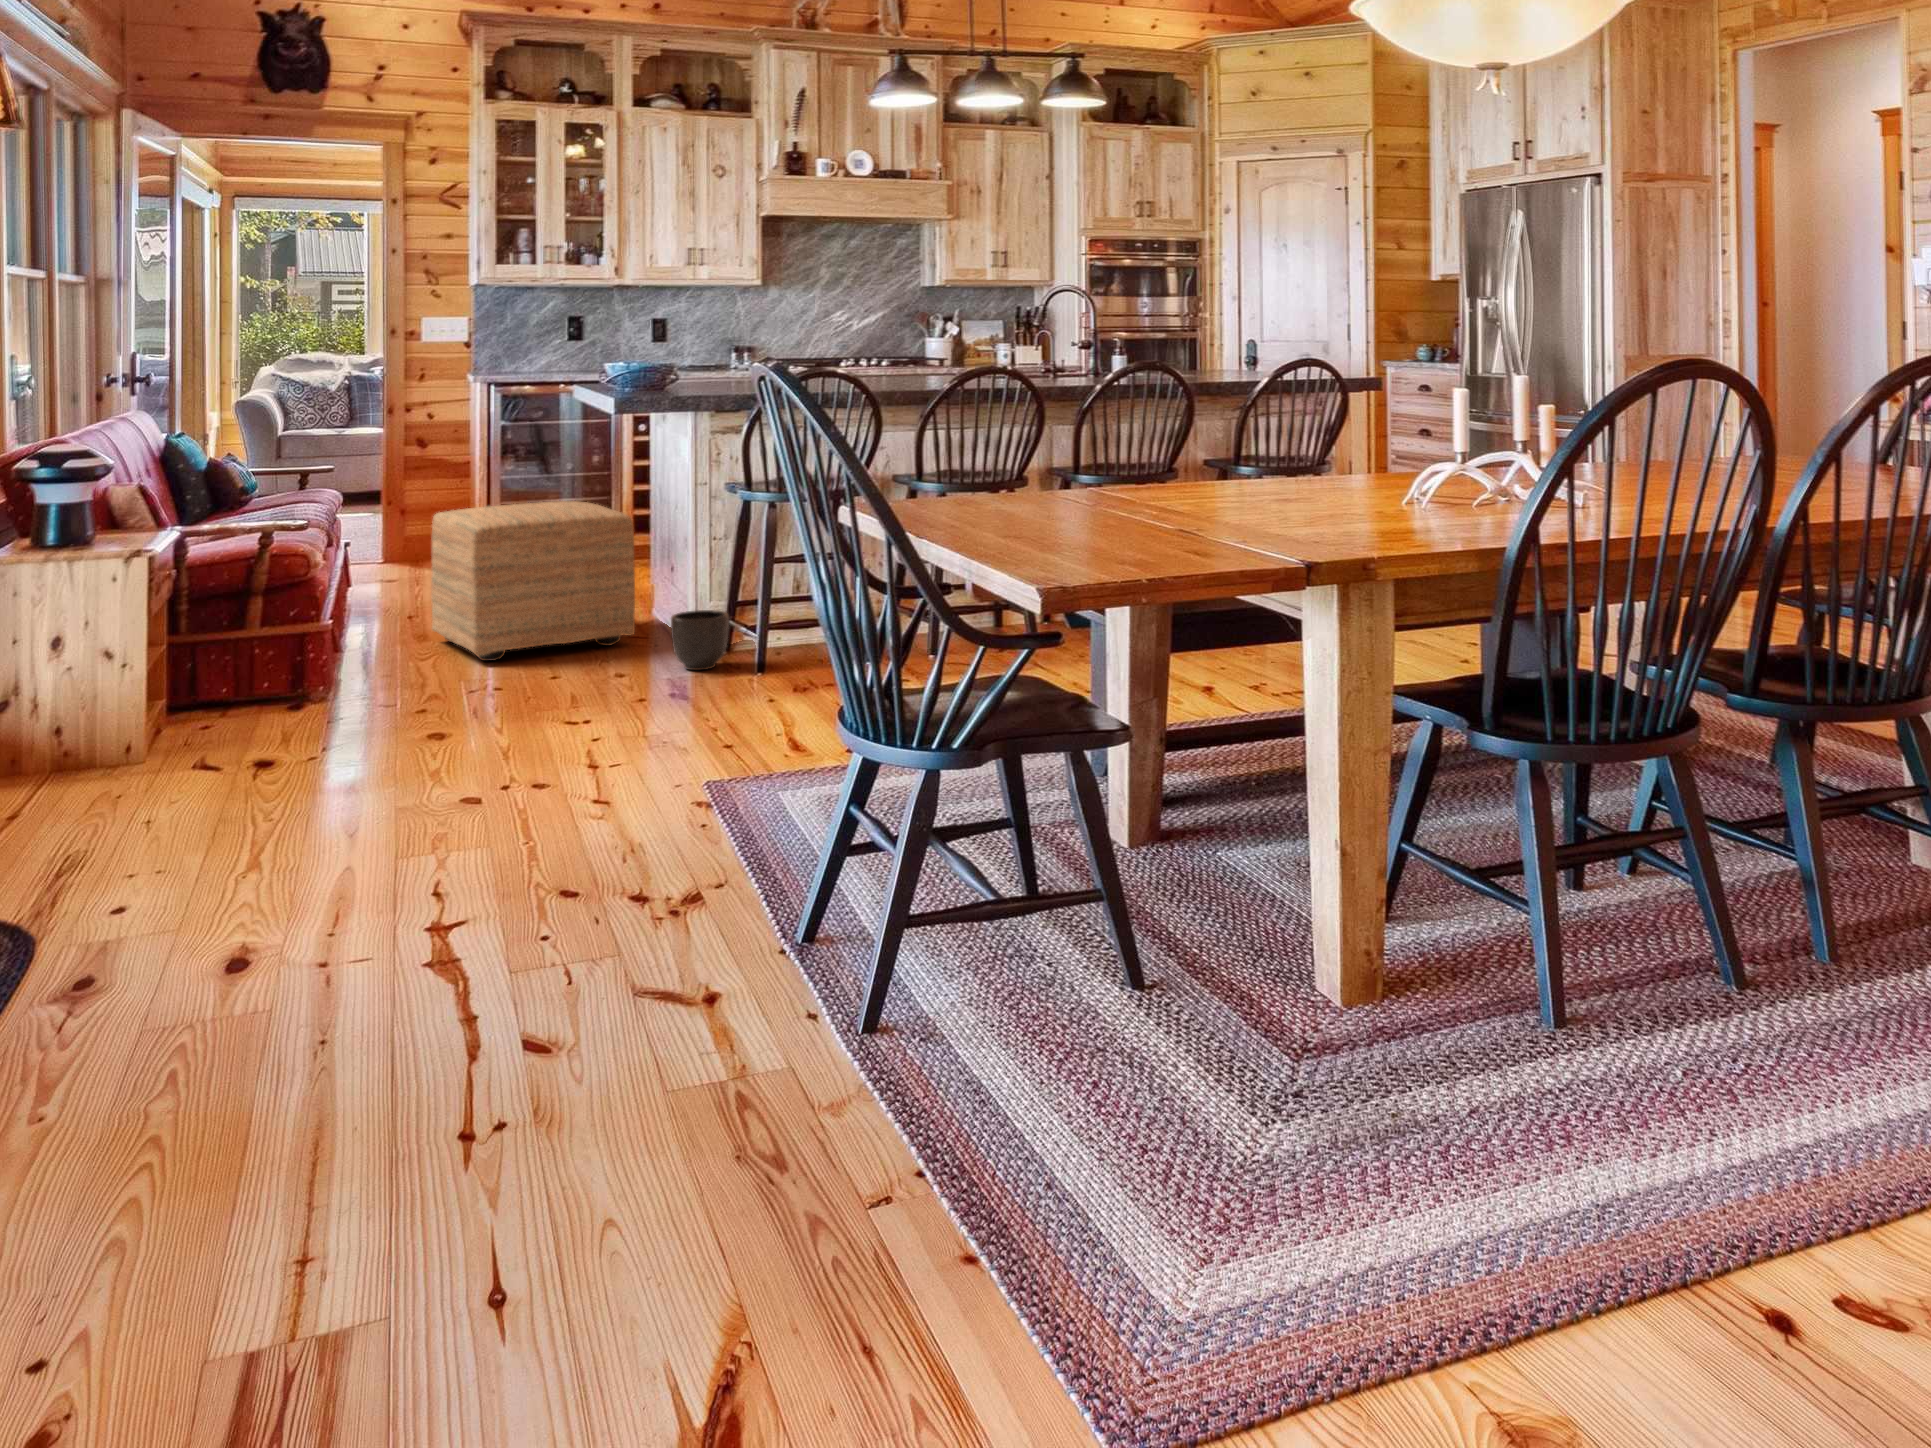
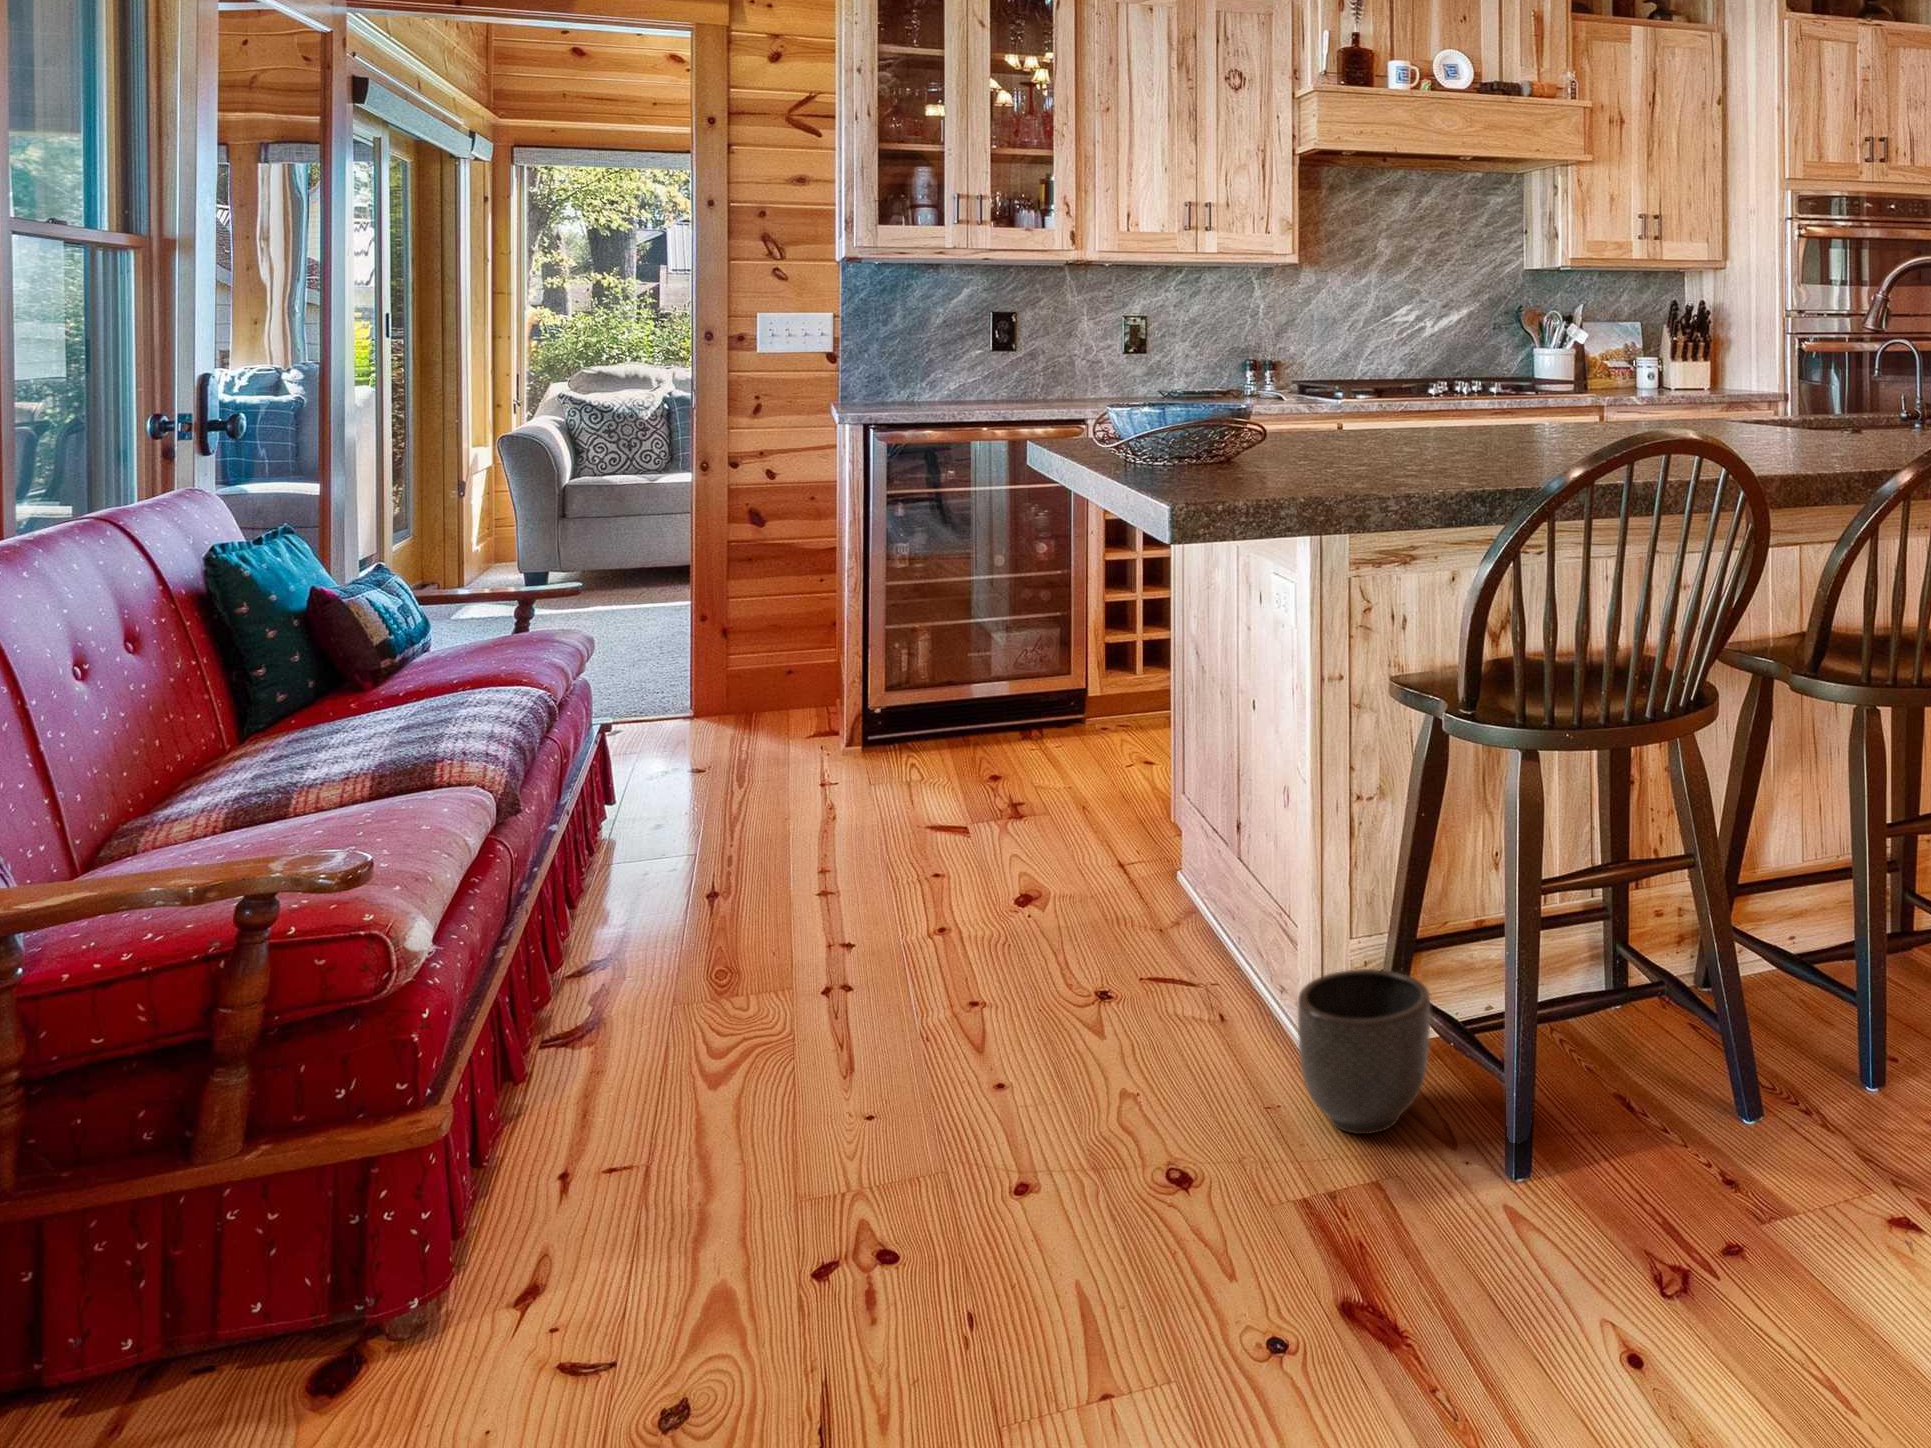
ottoman: present [431,501,635,661] -> none [748,675,1184,1081]

